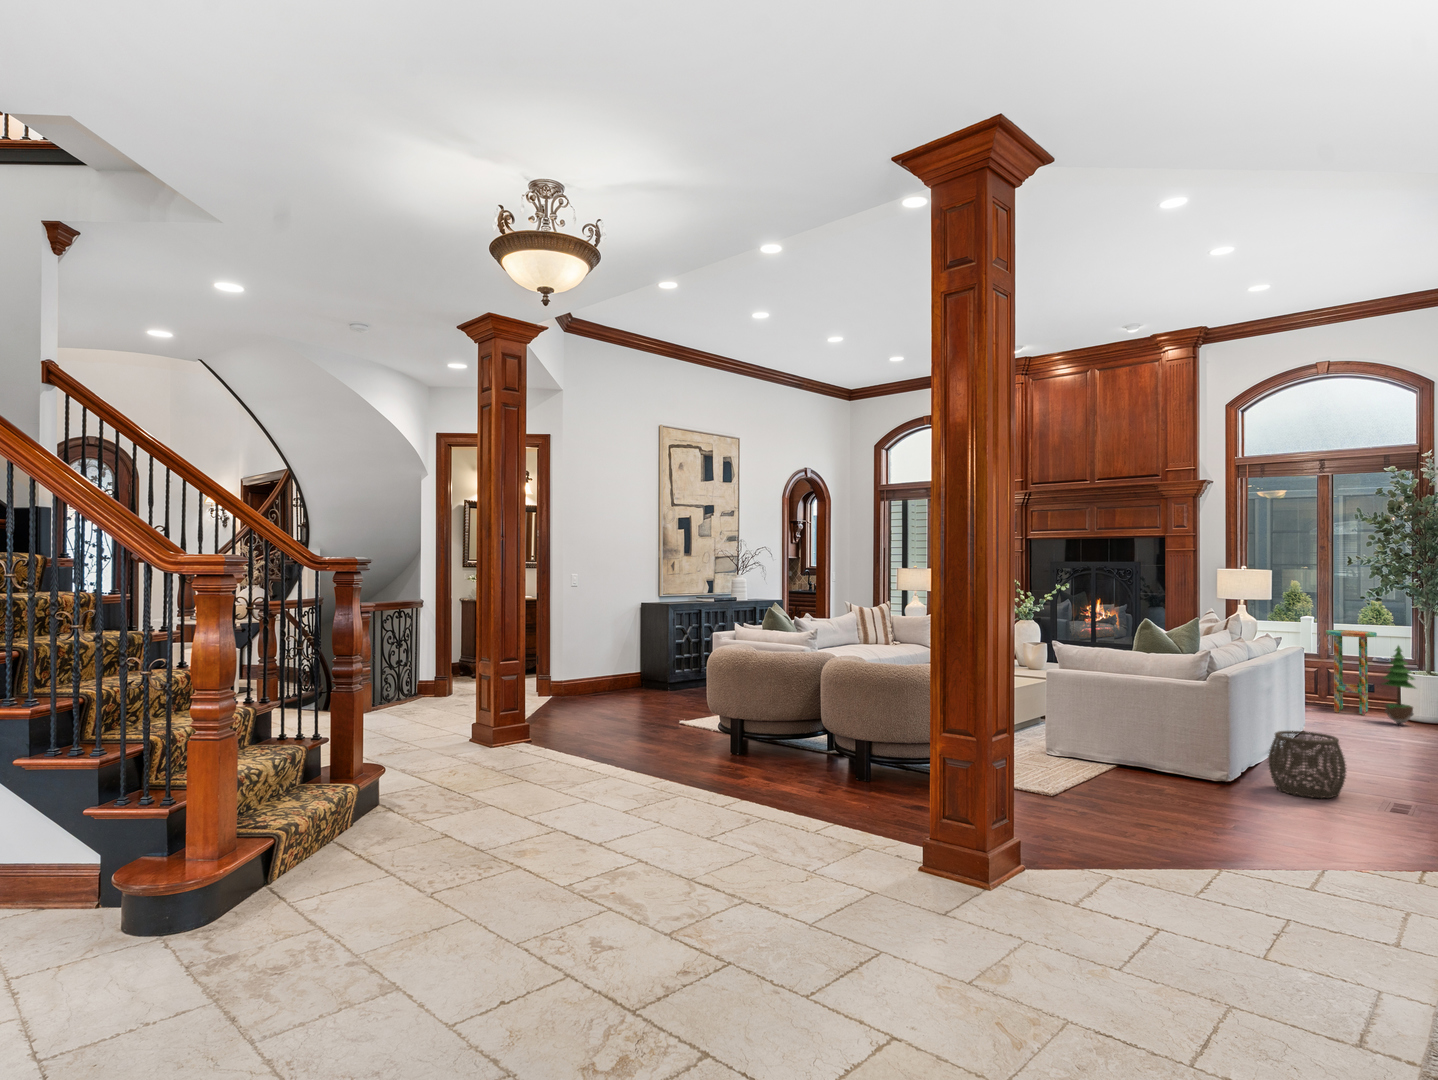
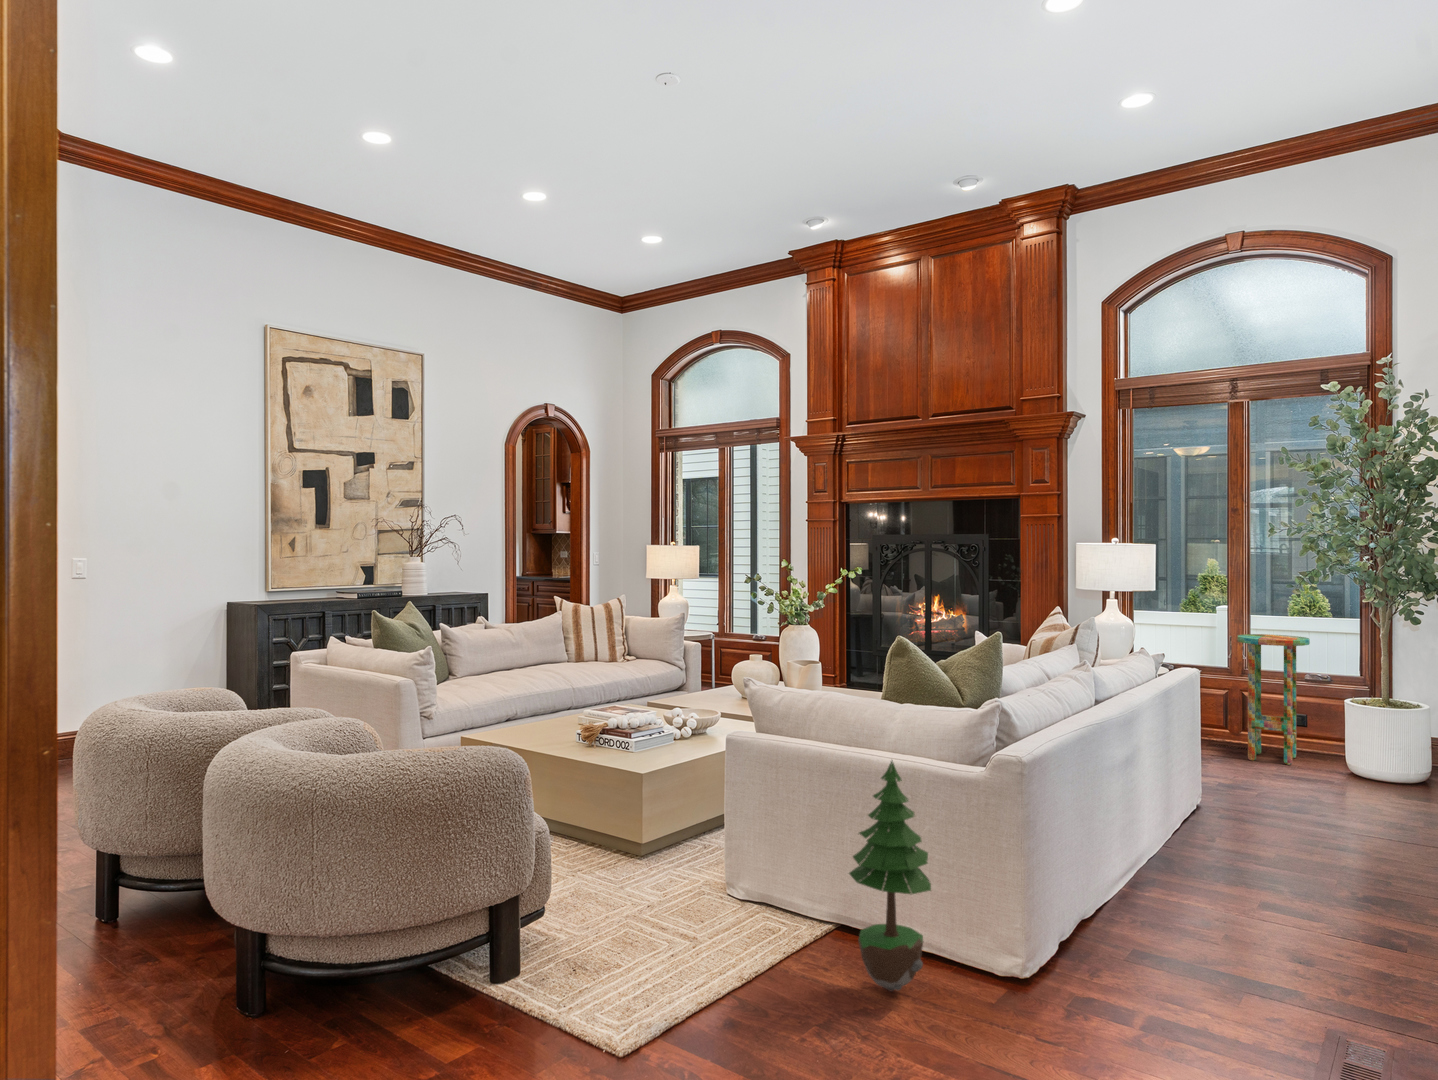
potted tree: present [1383,646,1415,724] -> present [849,761,931,992]
woven basket: present [1268,731,1346,798] -> none [1097,852,1243,1006]

